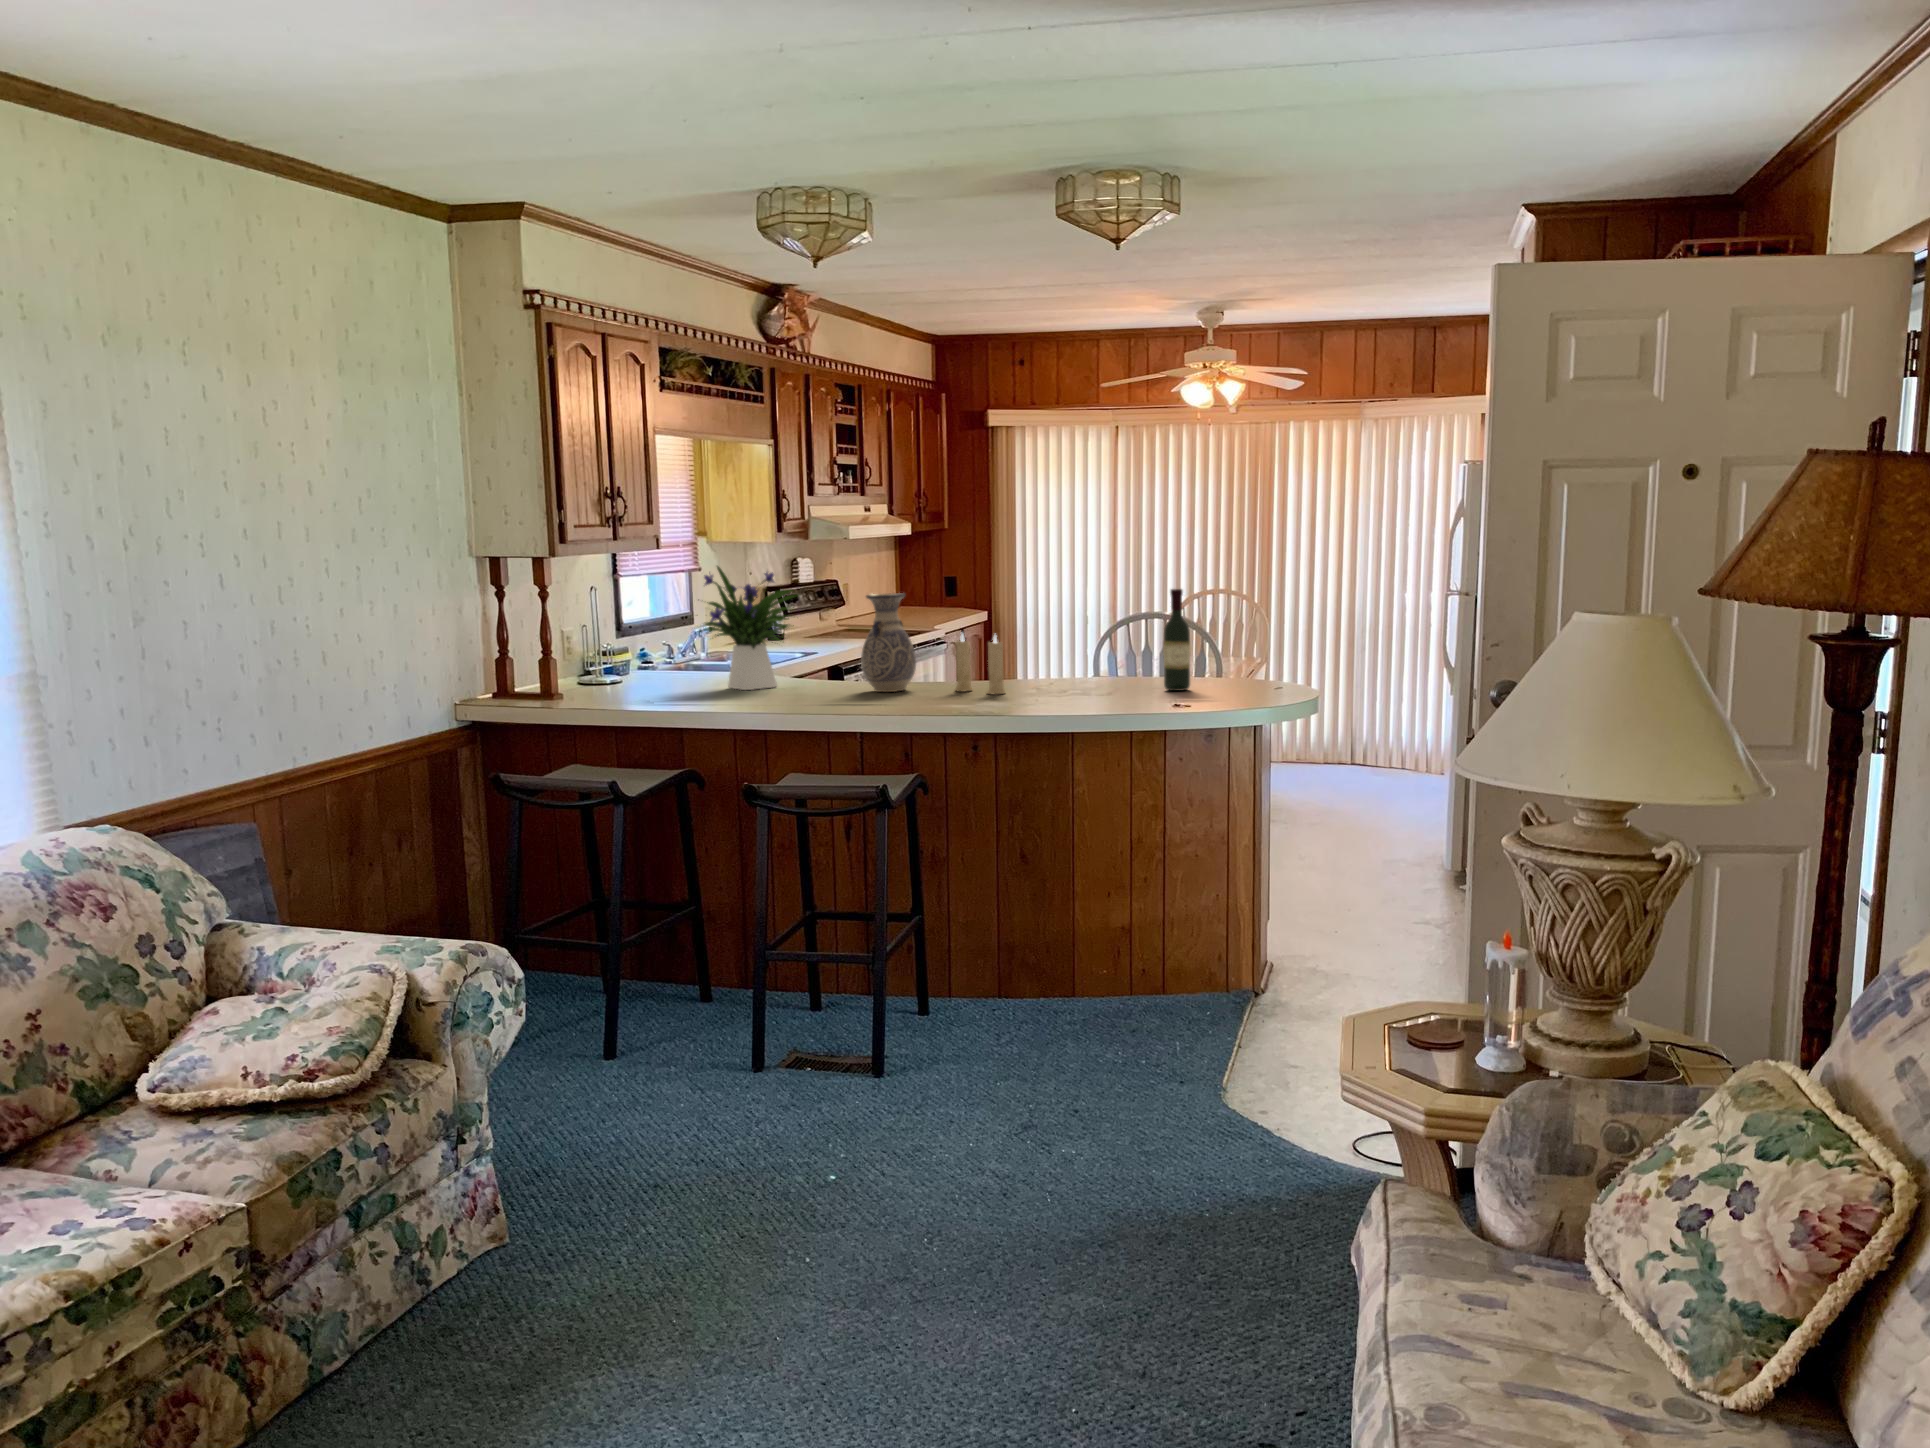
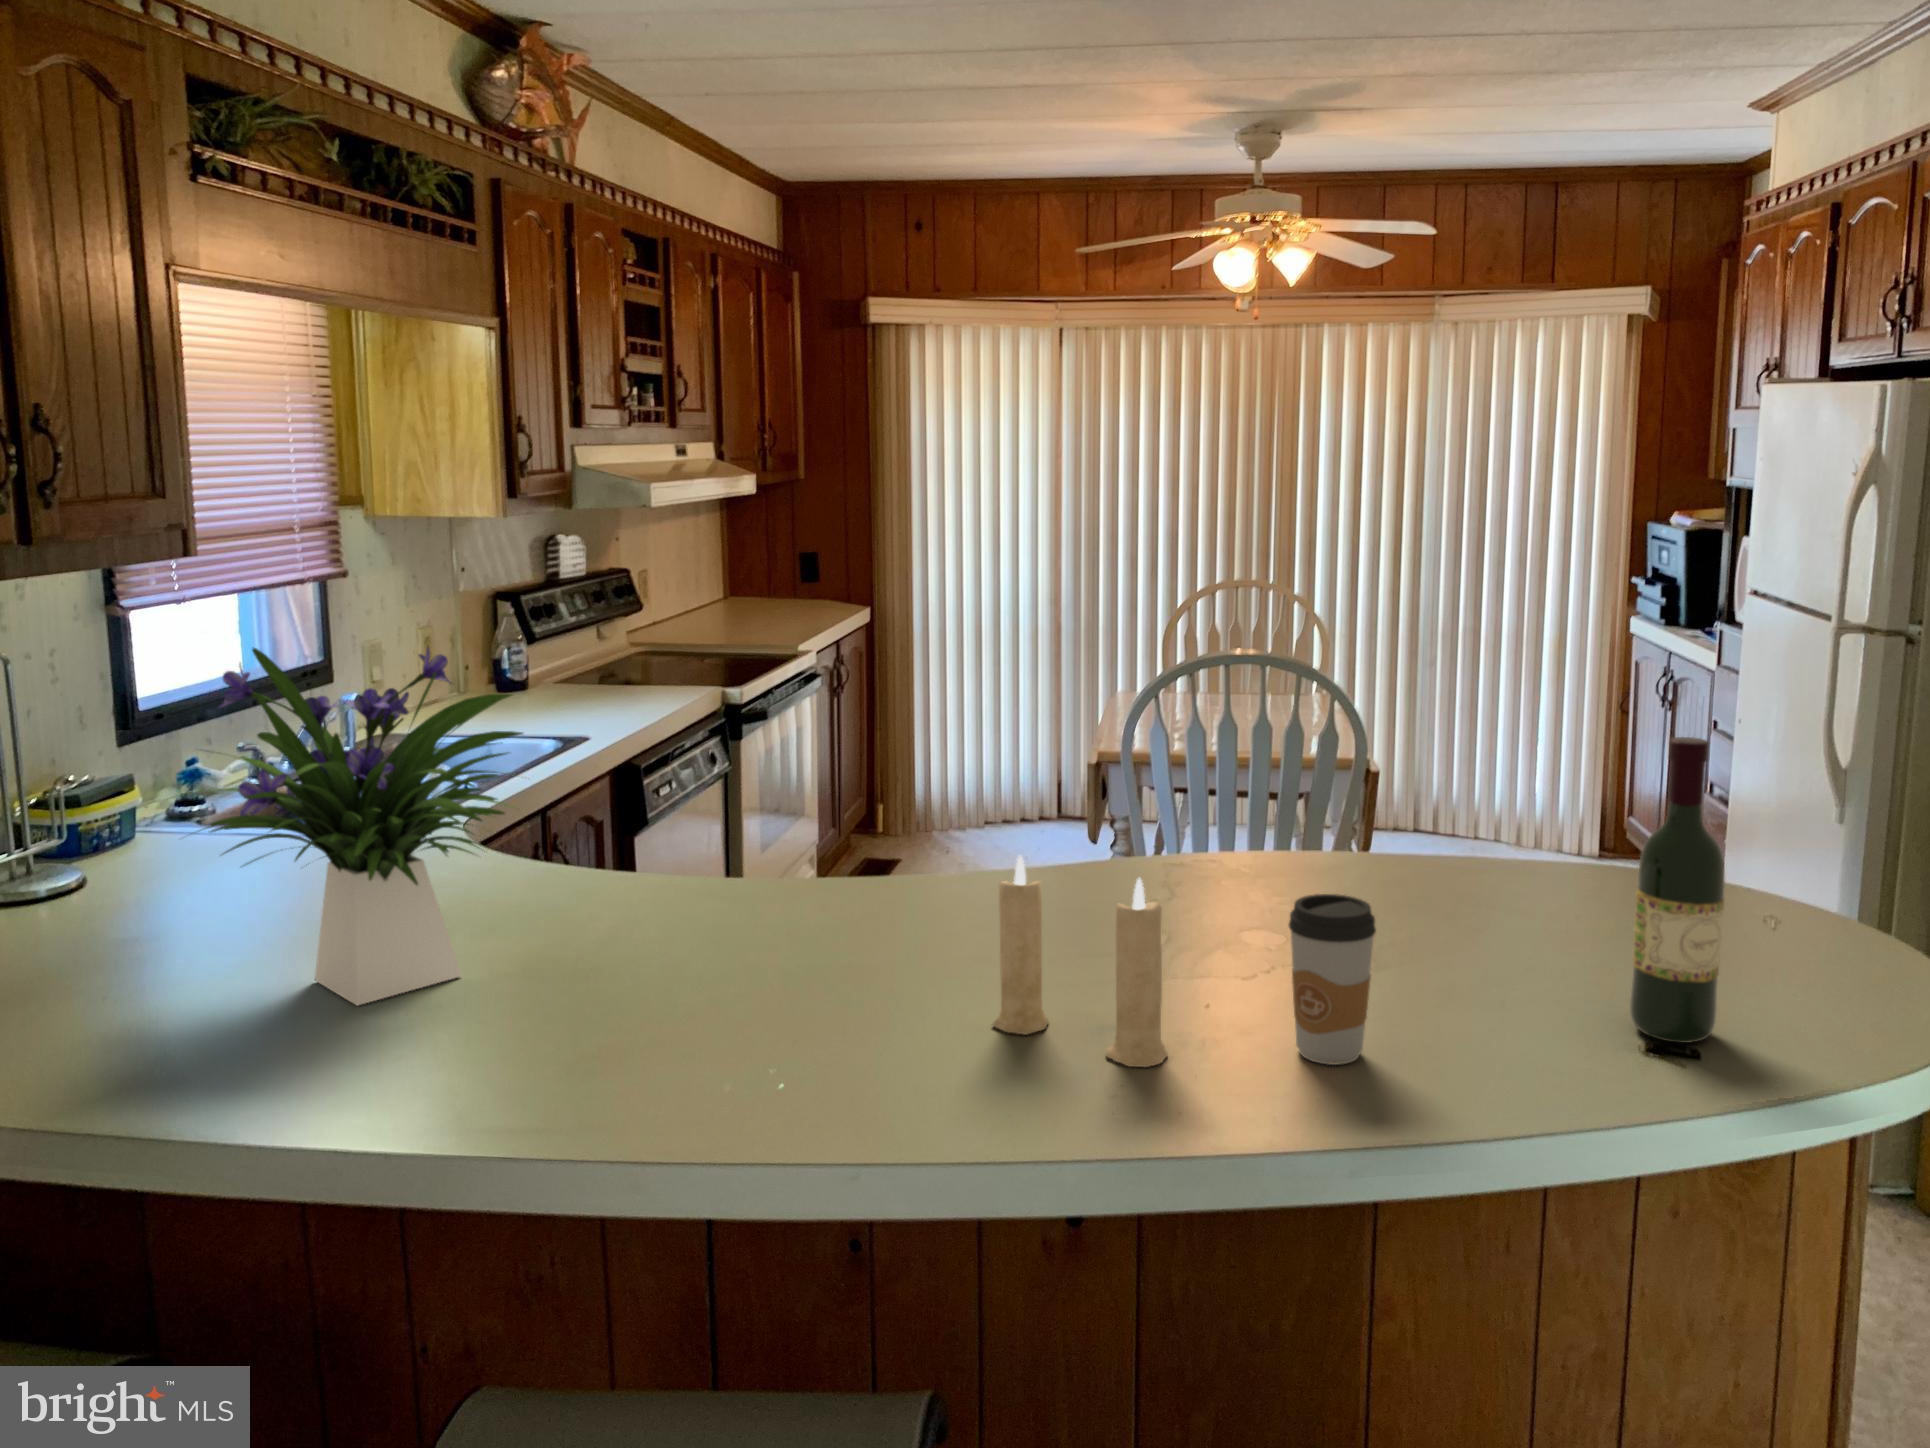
vase: present [861,593,916,692] -> none [709,730,874,1035]
coffee cup: none [1043,642,1071,694] -> present [1289,894,1376,1065]

